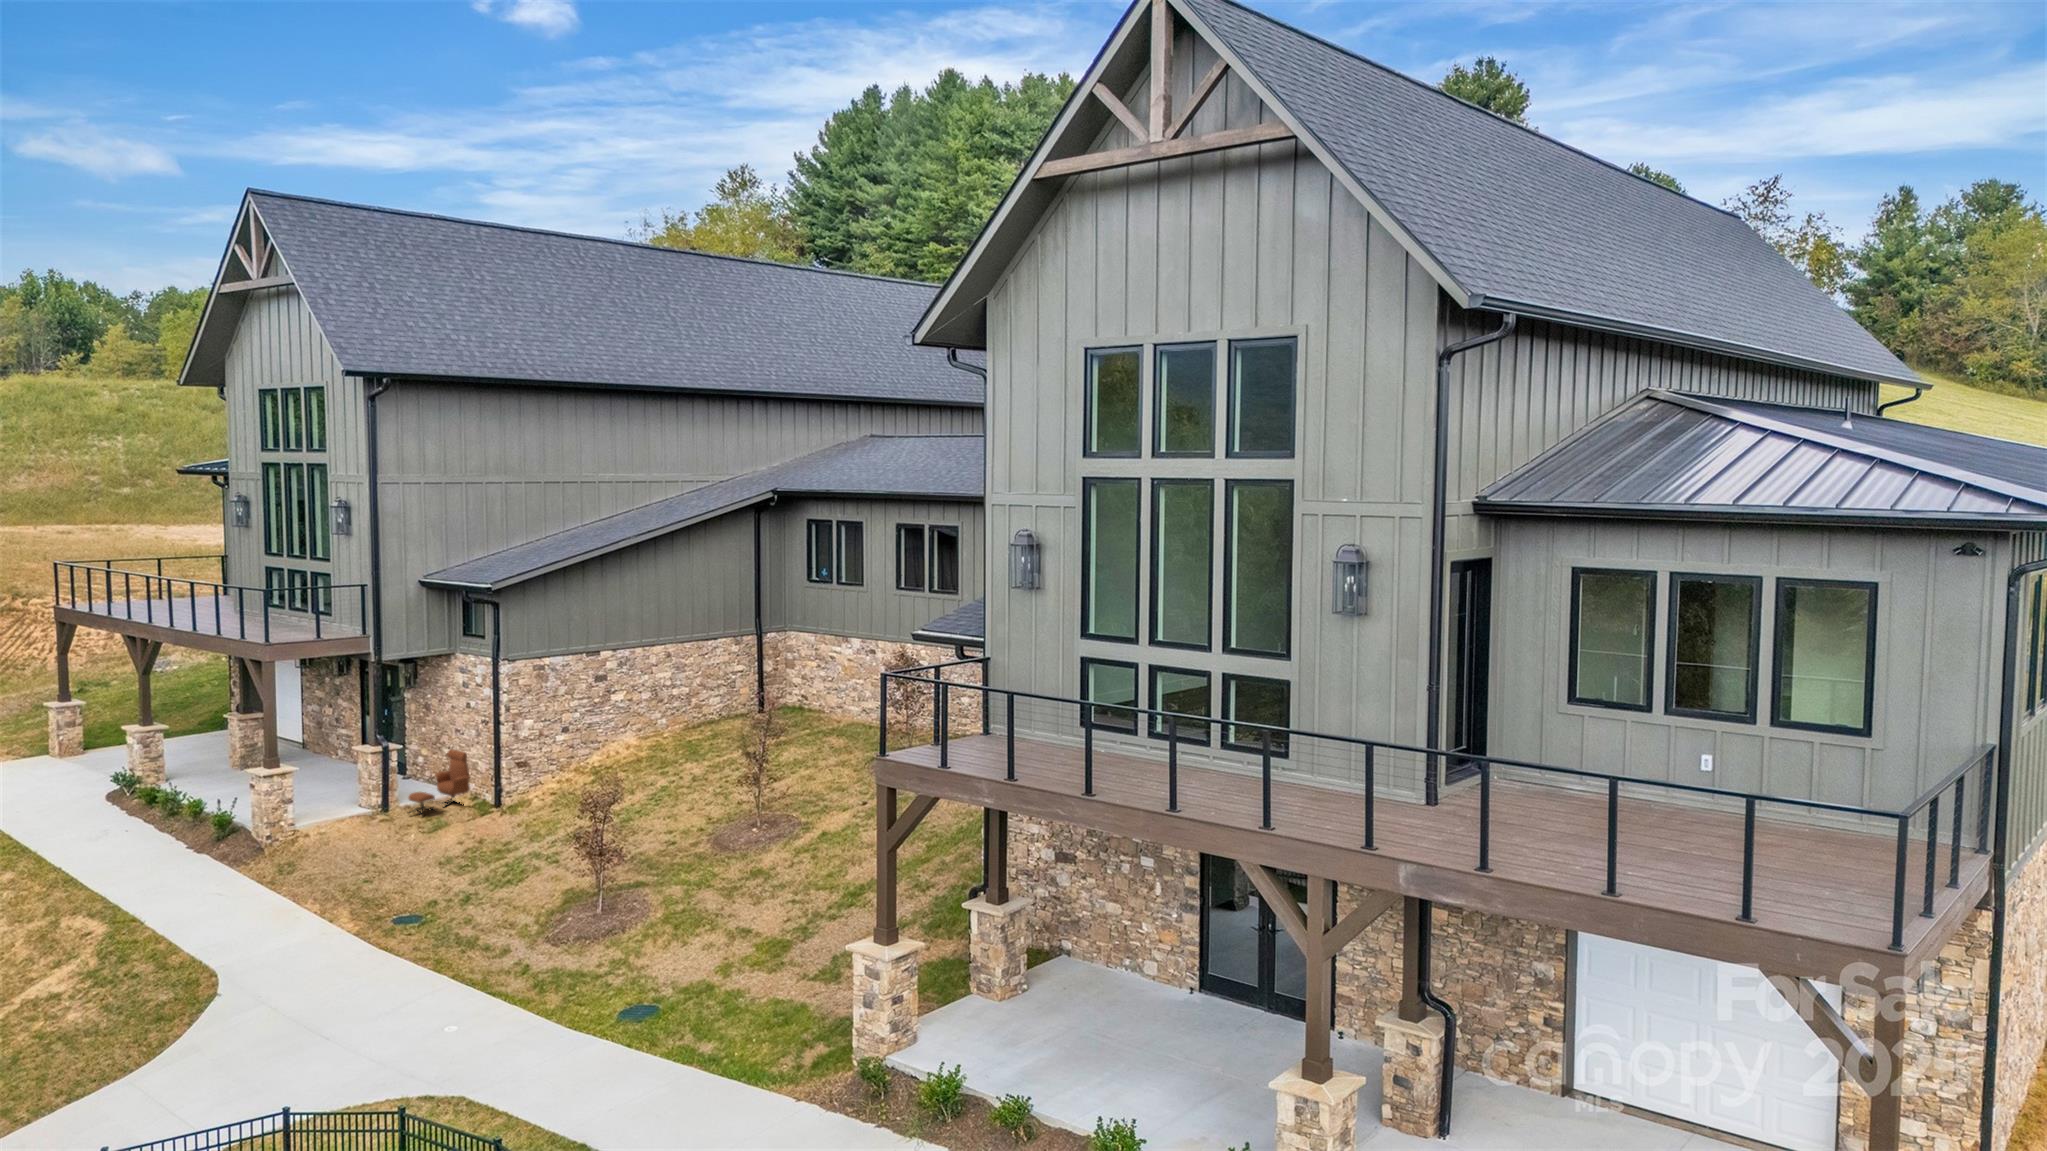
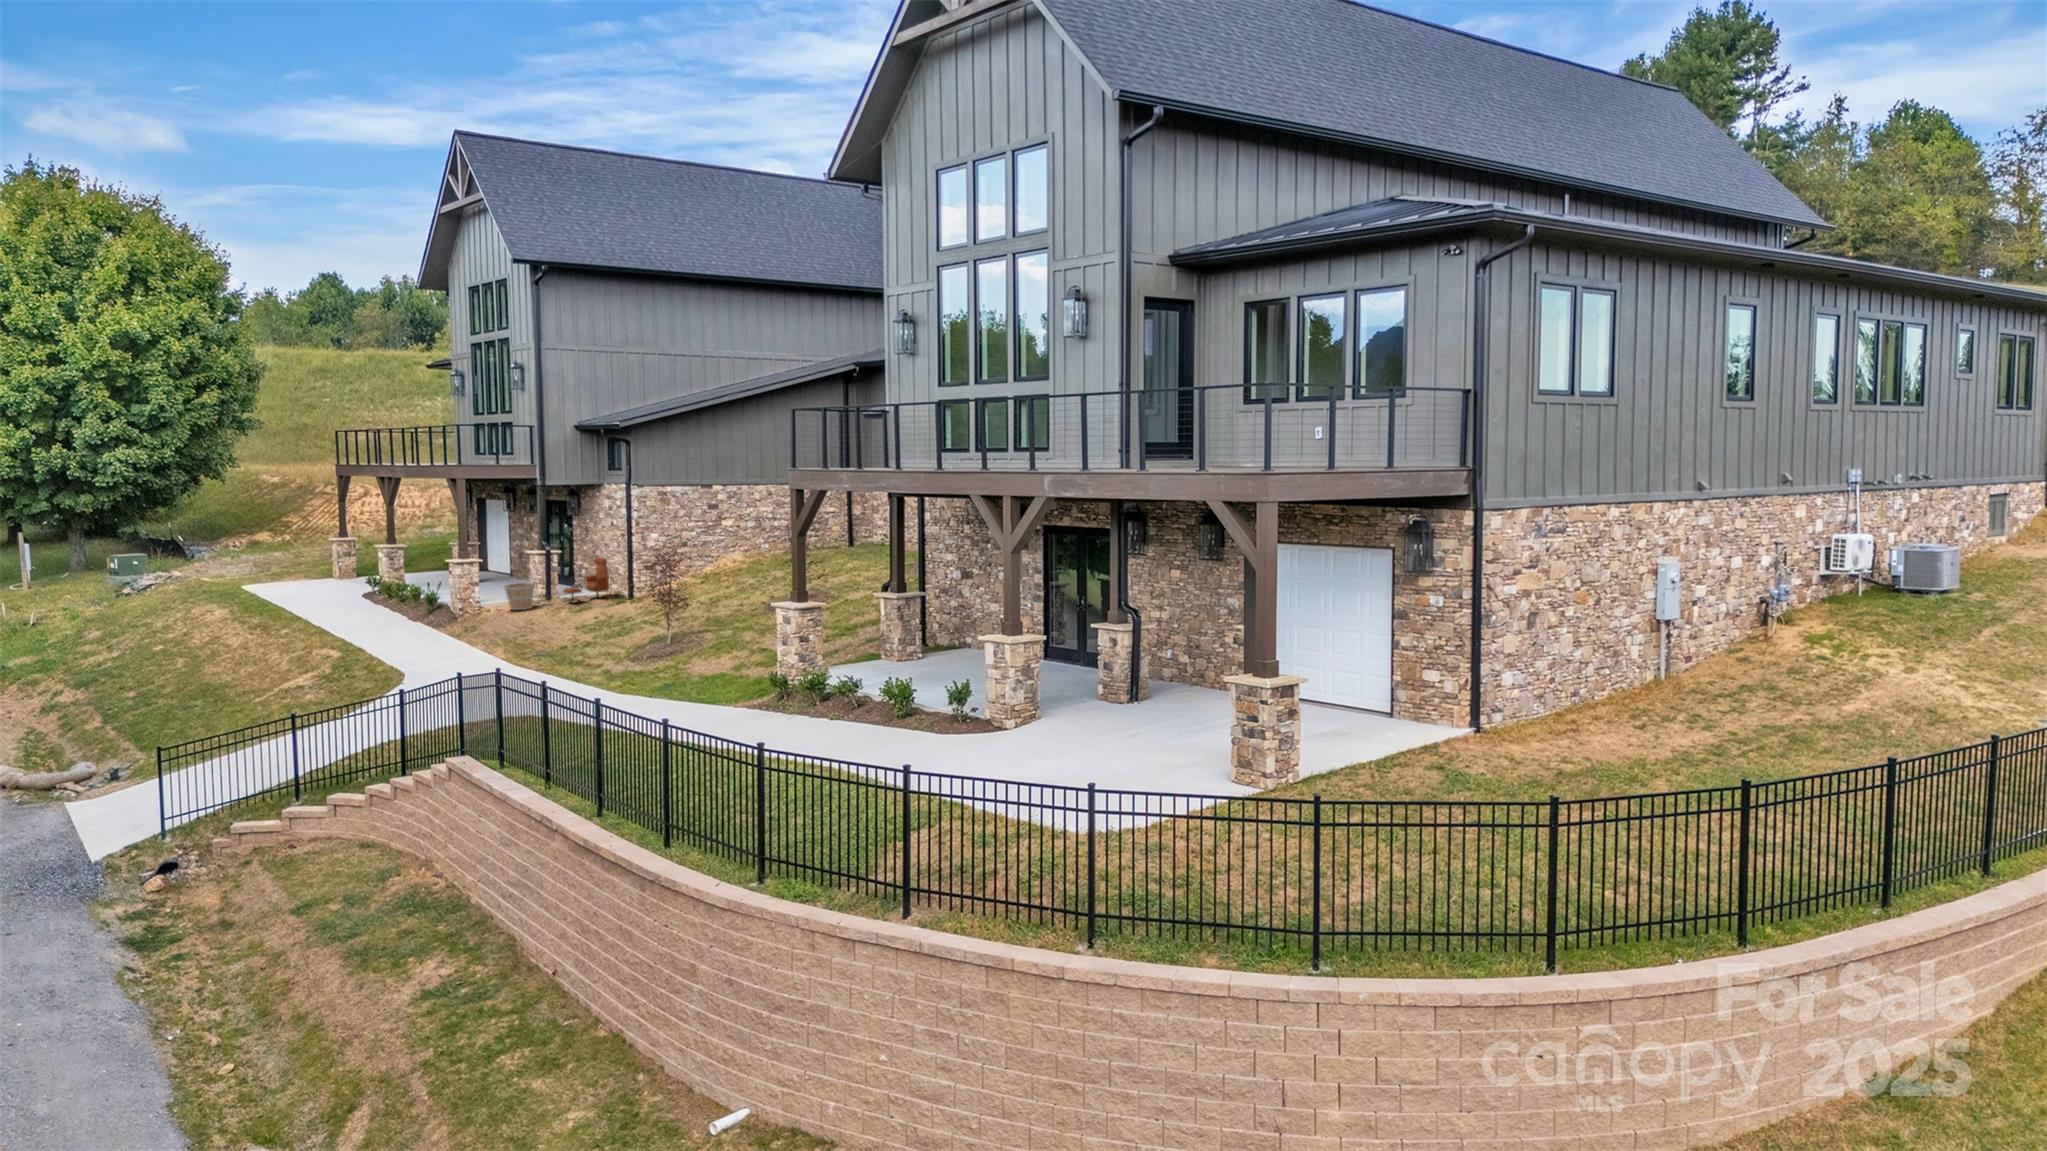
wooden bucket: none [327,787,370,827] -> present [504,583,535,610]

